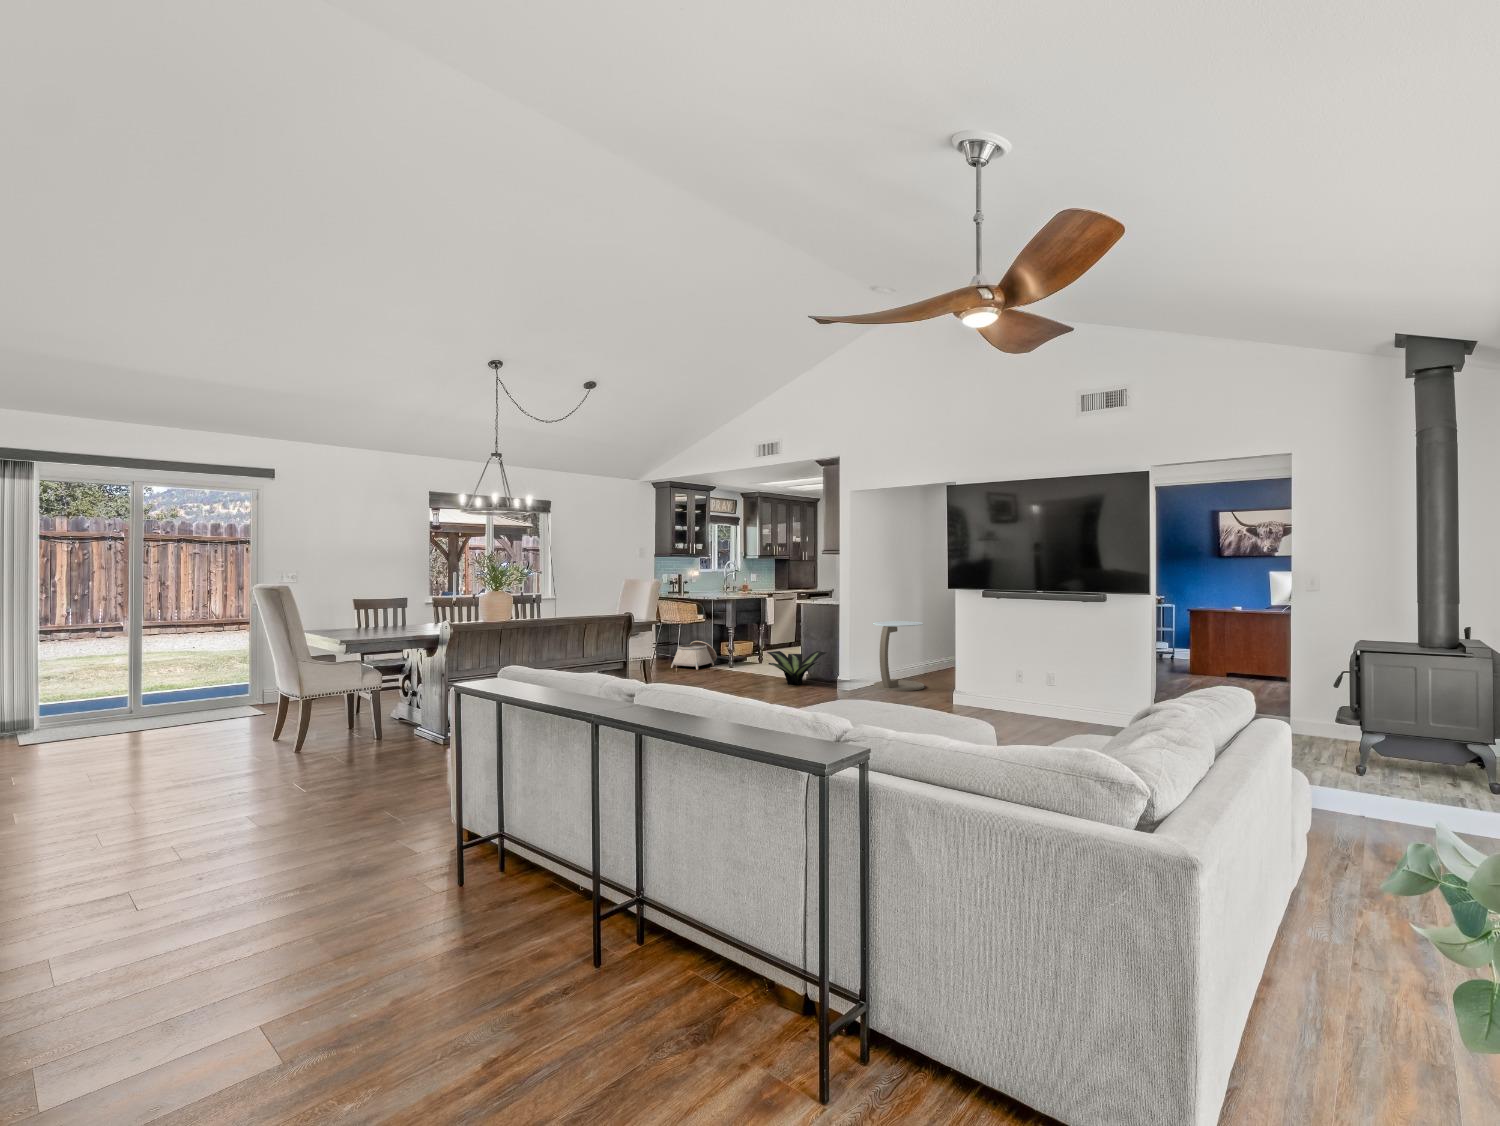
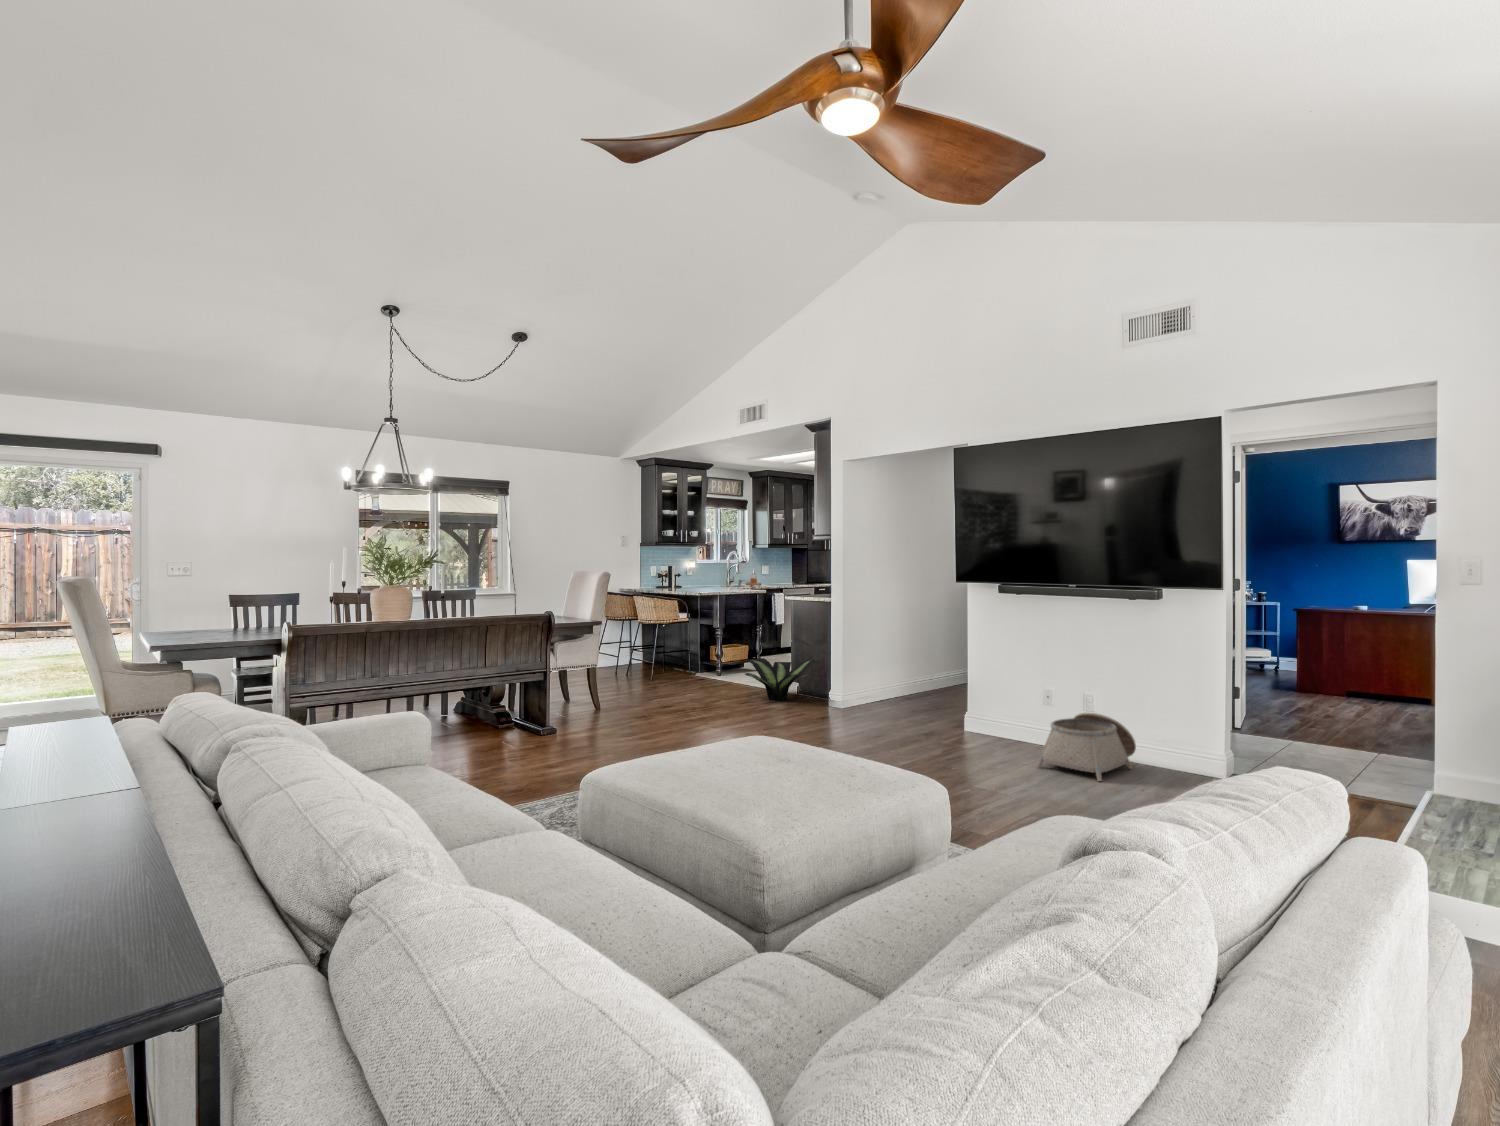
side table: present [873,621,924,691] -> none [873,623,938,711]
basket: present [671,641,717,670] -> present [1036,713,1136,781]

